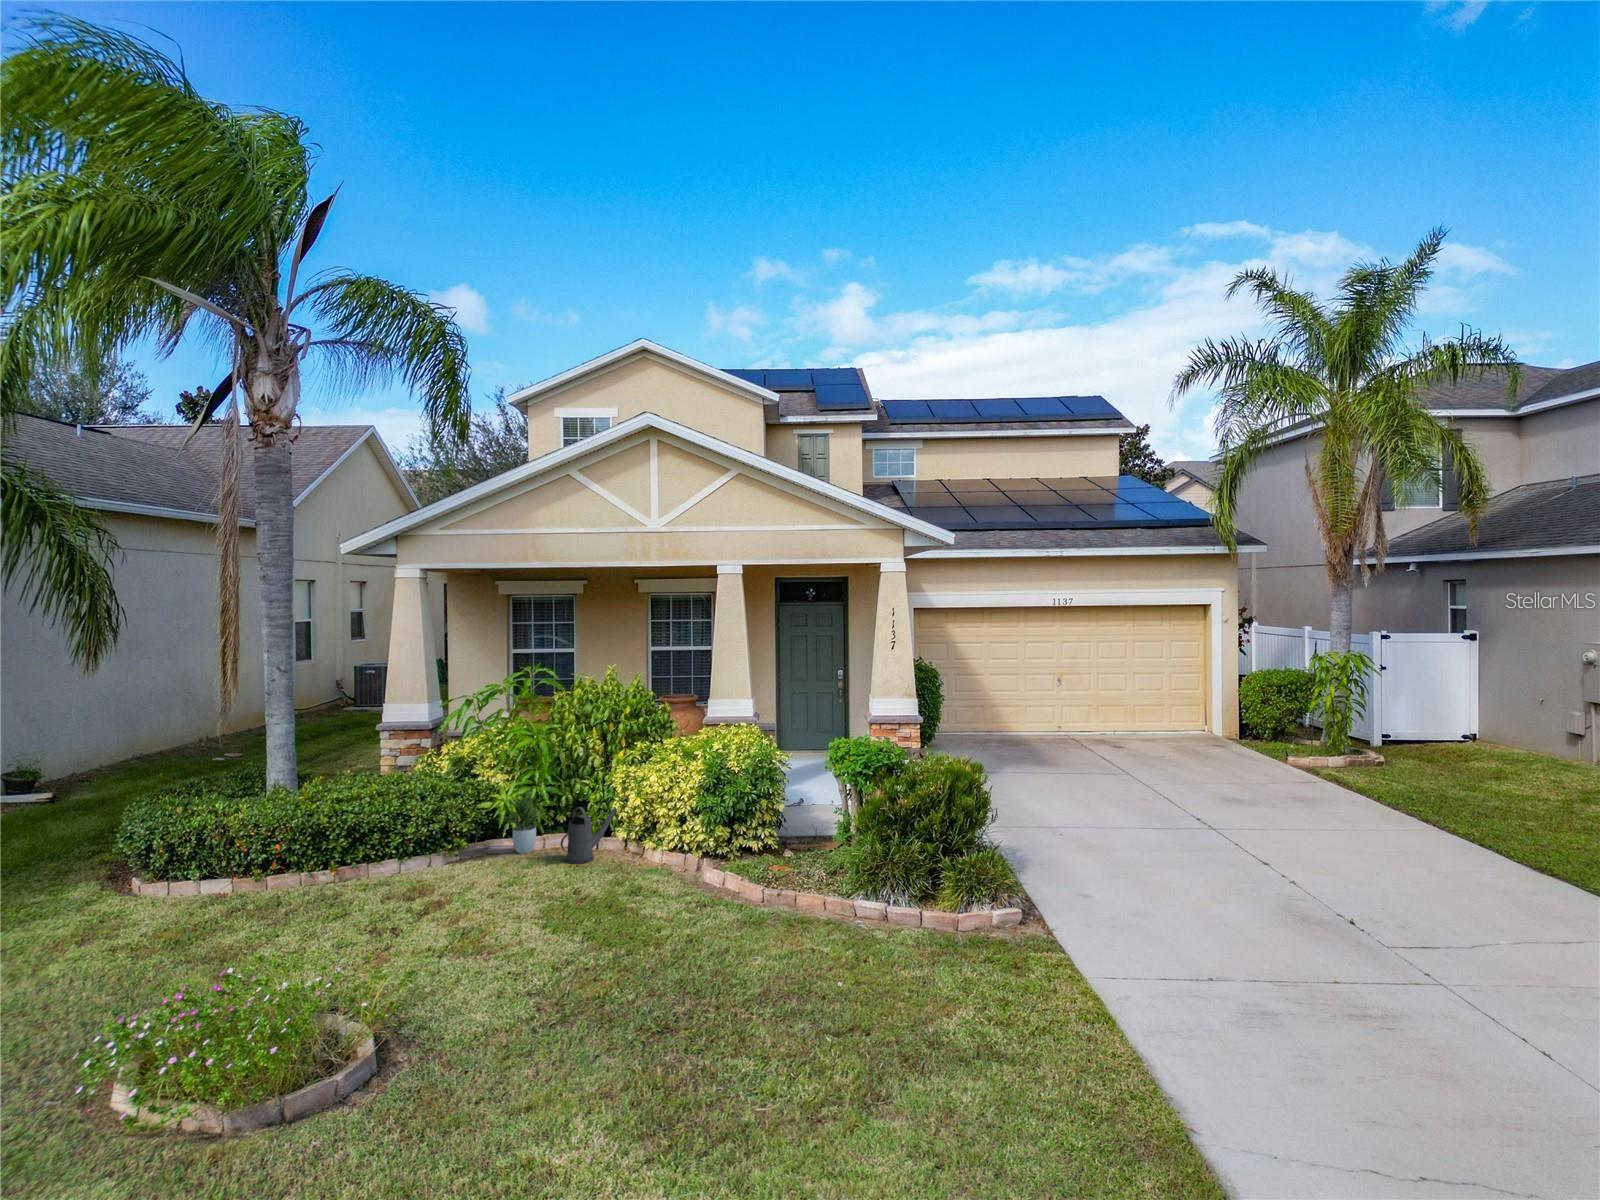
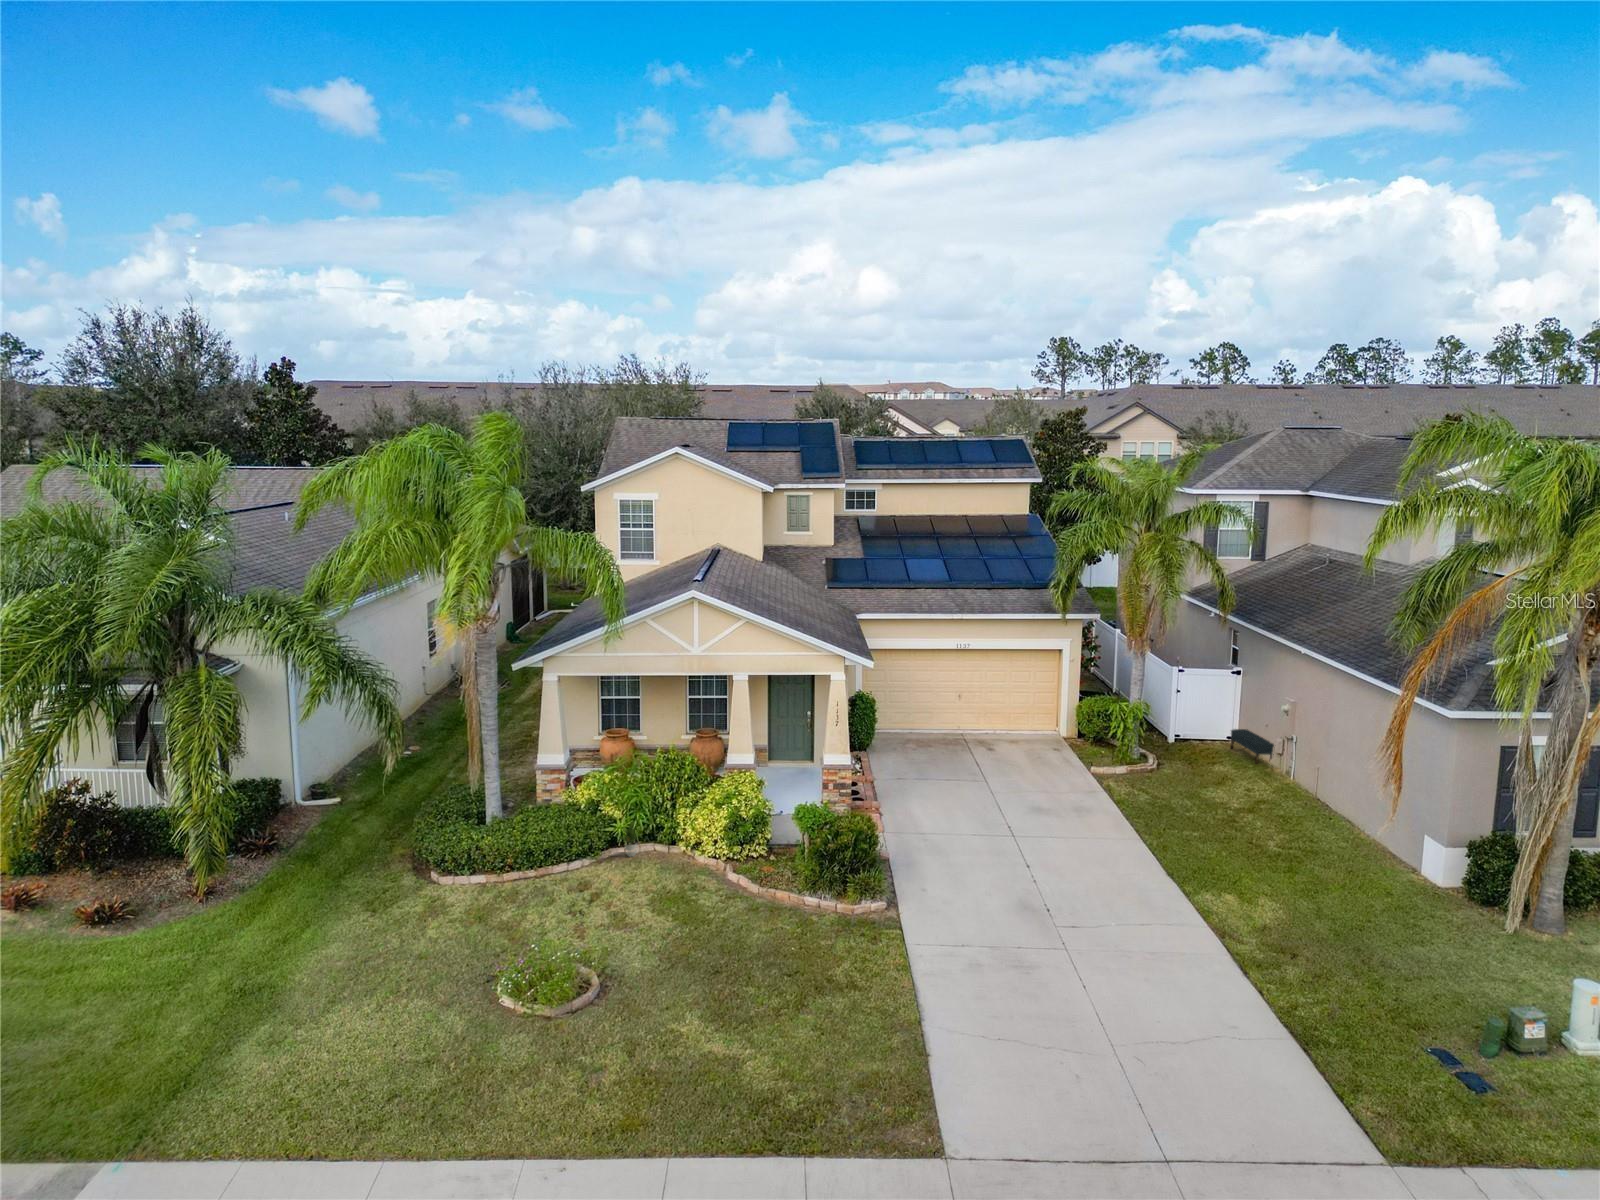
bench: none [1475,718,1562,762] -> present [1231,729,1274,764]
watering can: present [561,807,616,864] -> none [653,831,681,865]

